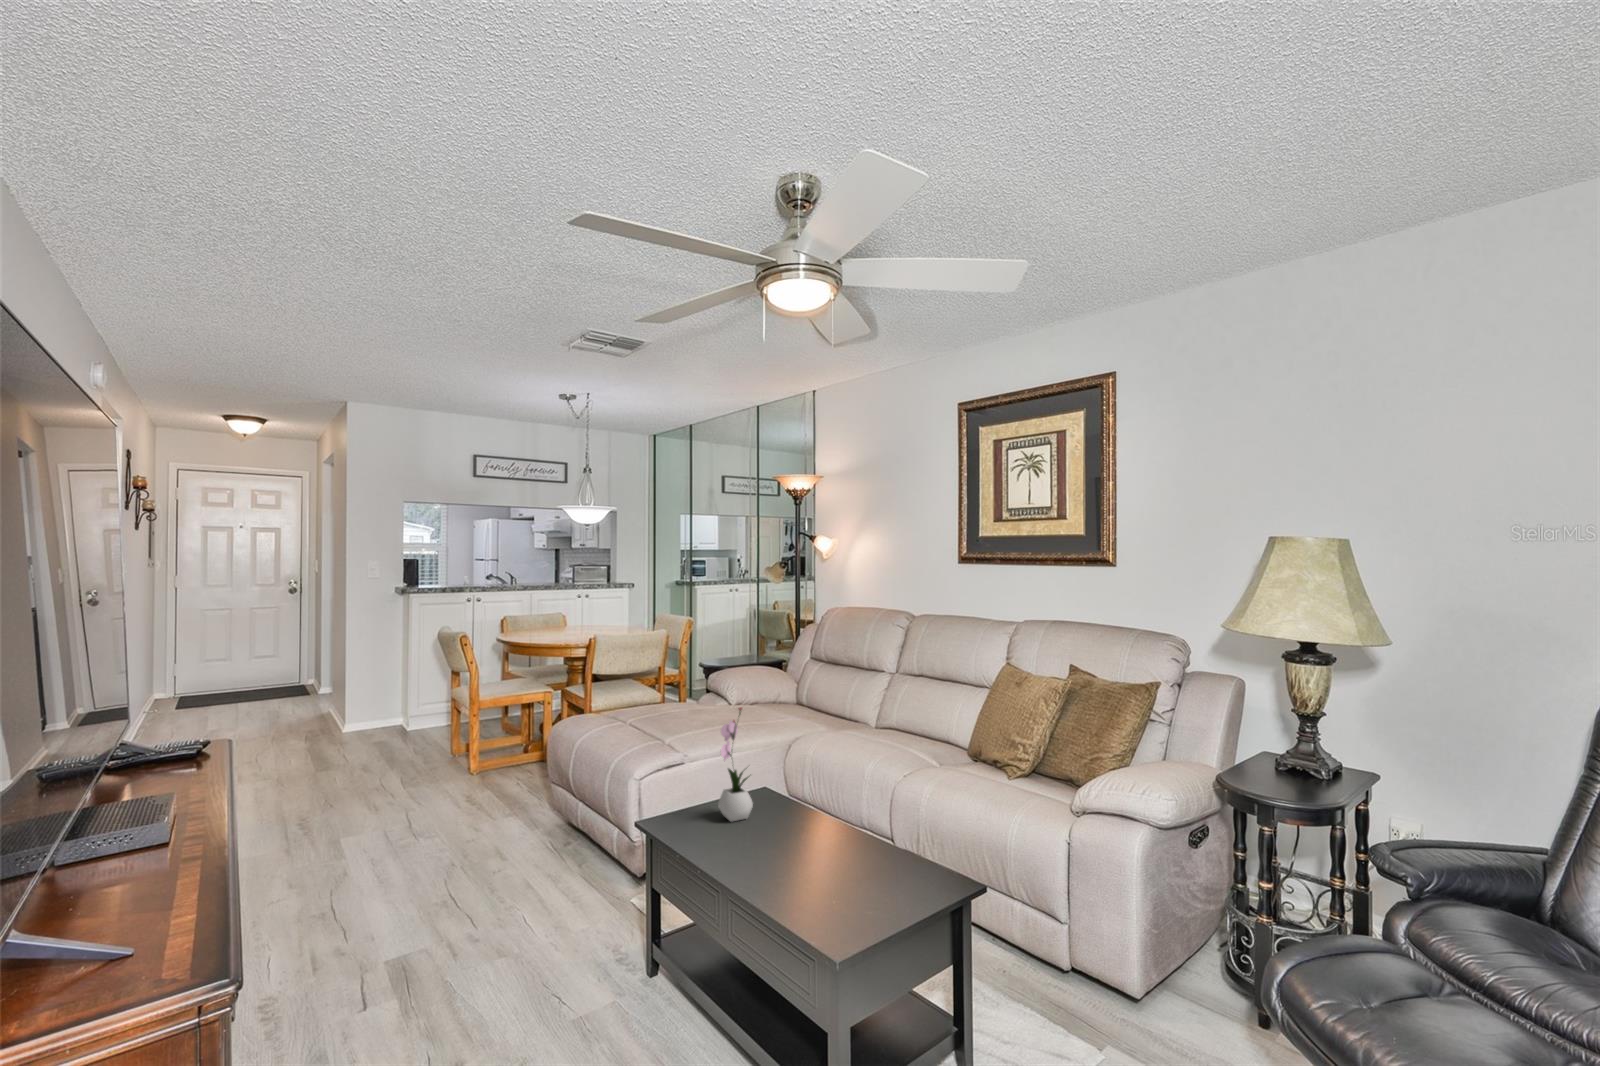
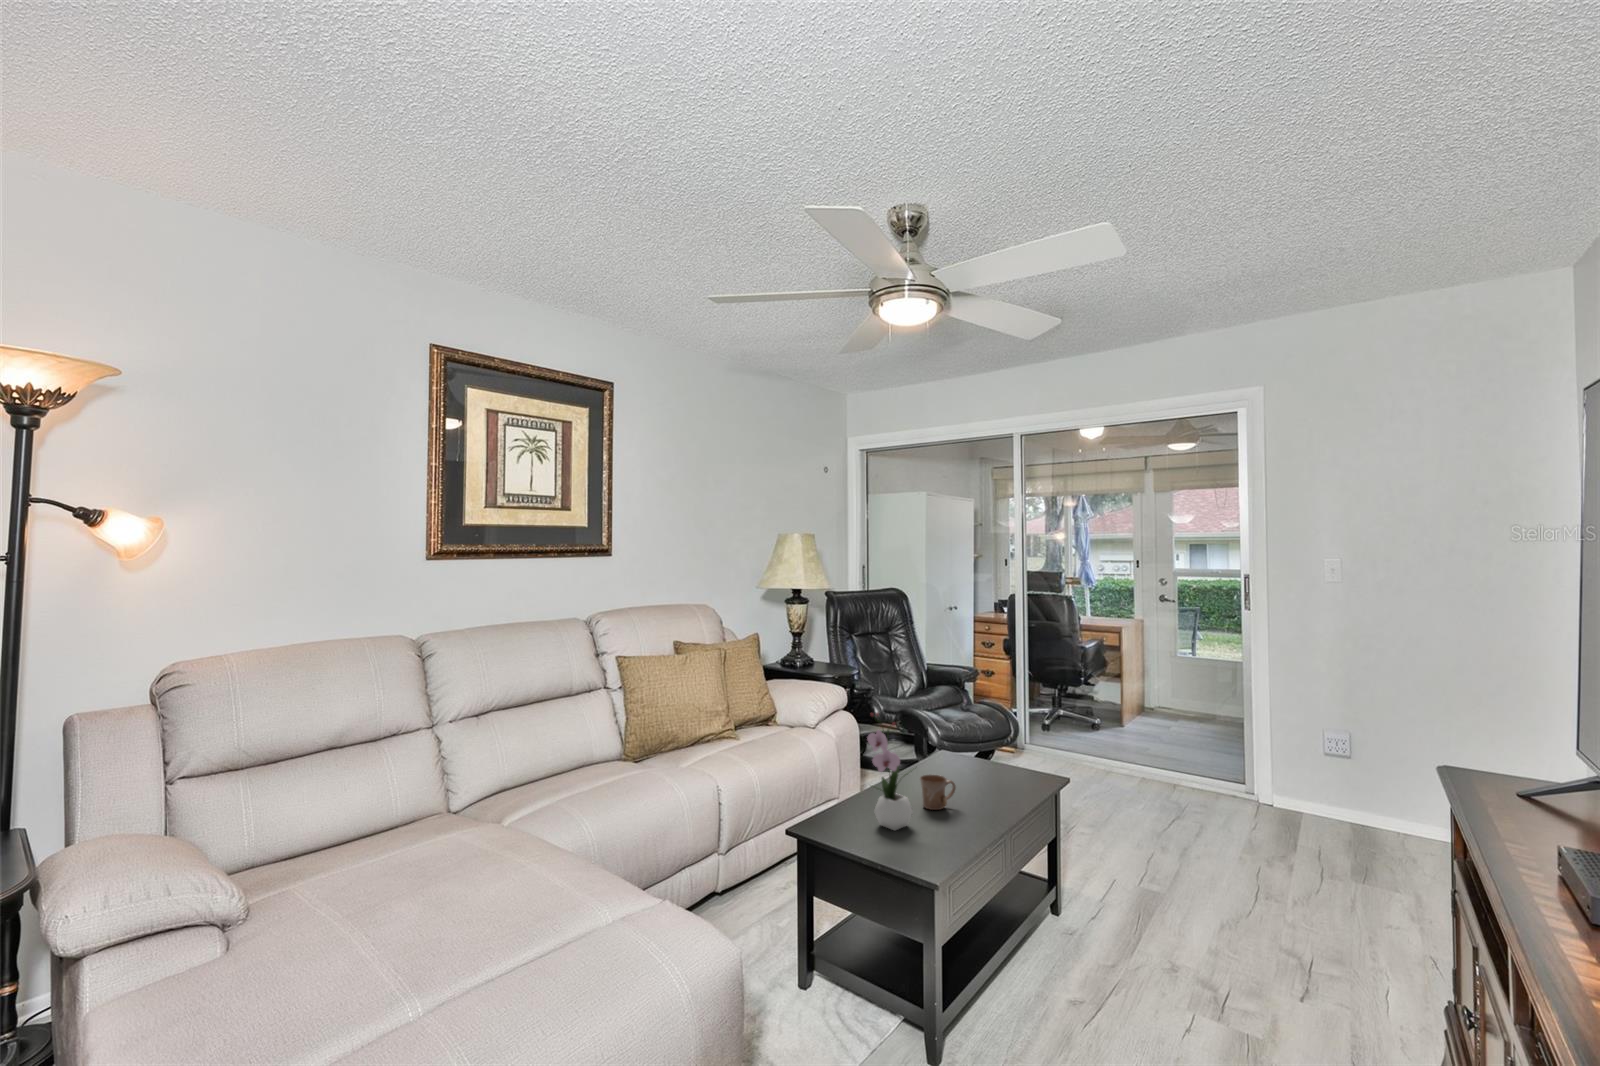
mug: none [752,804,784,844] -> present [920,775,956,810]

